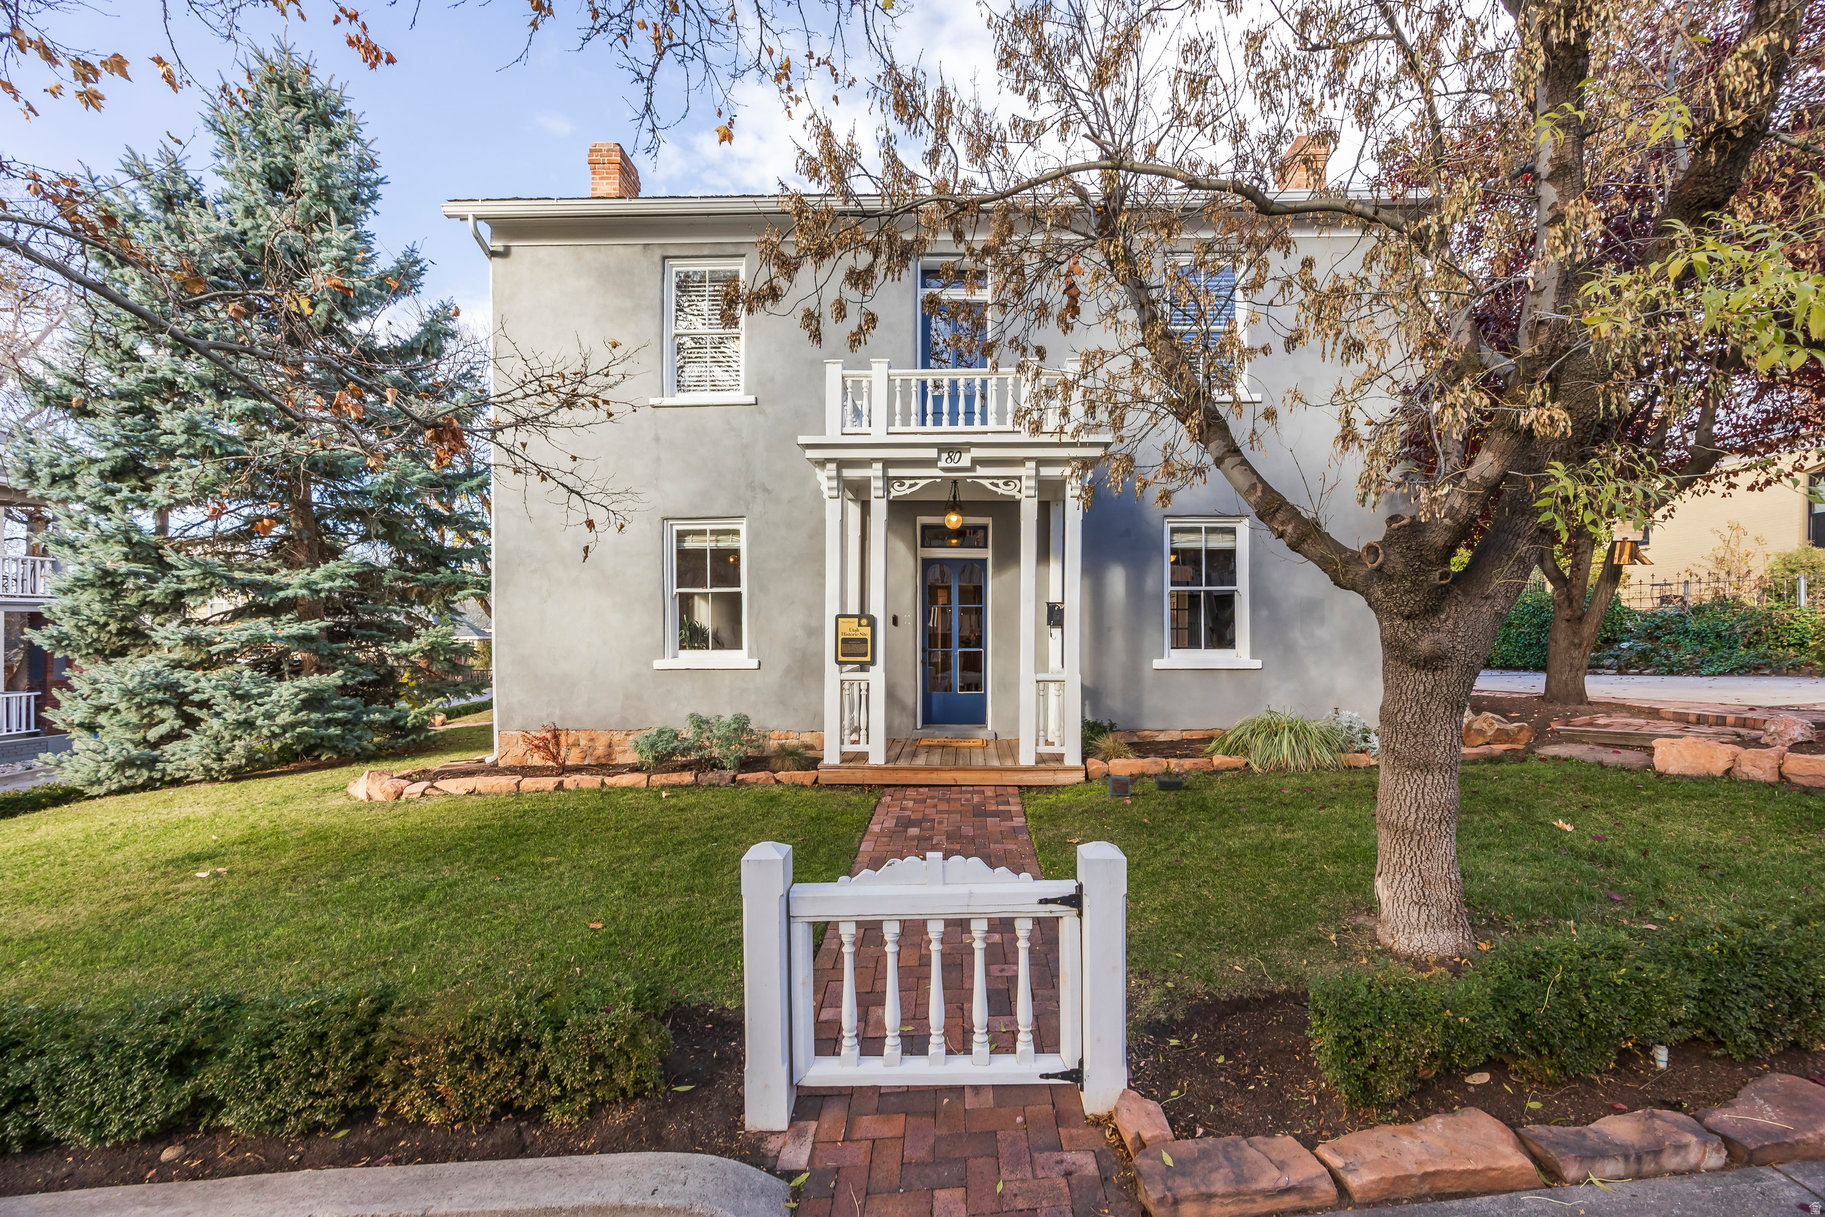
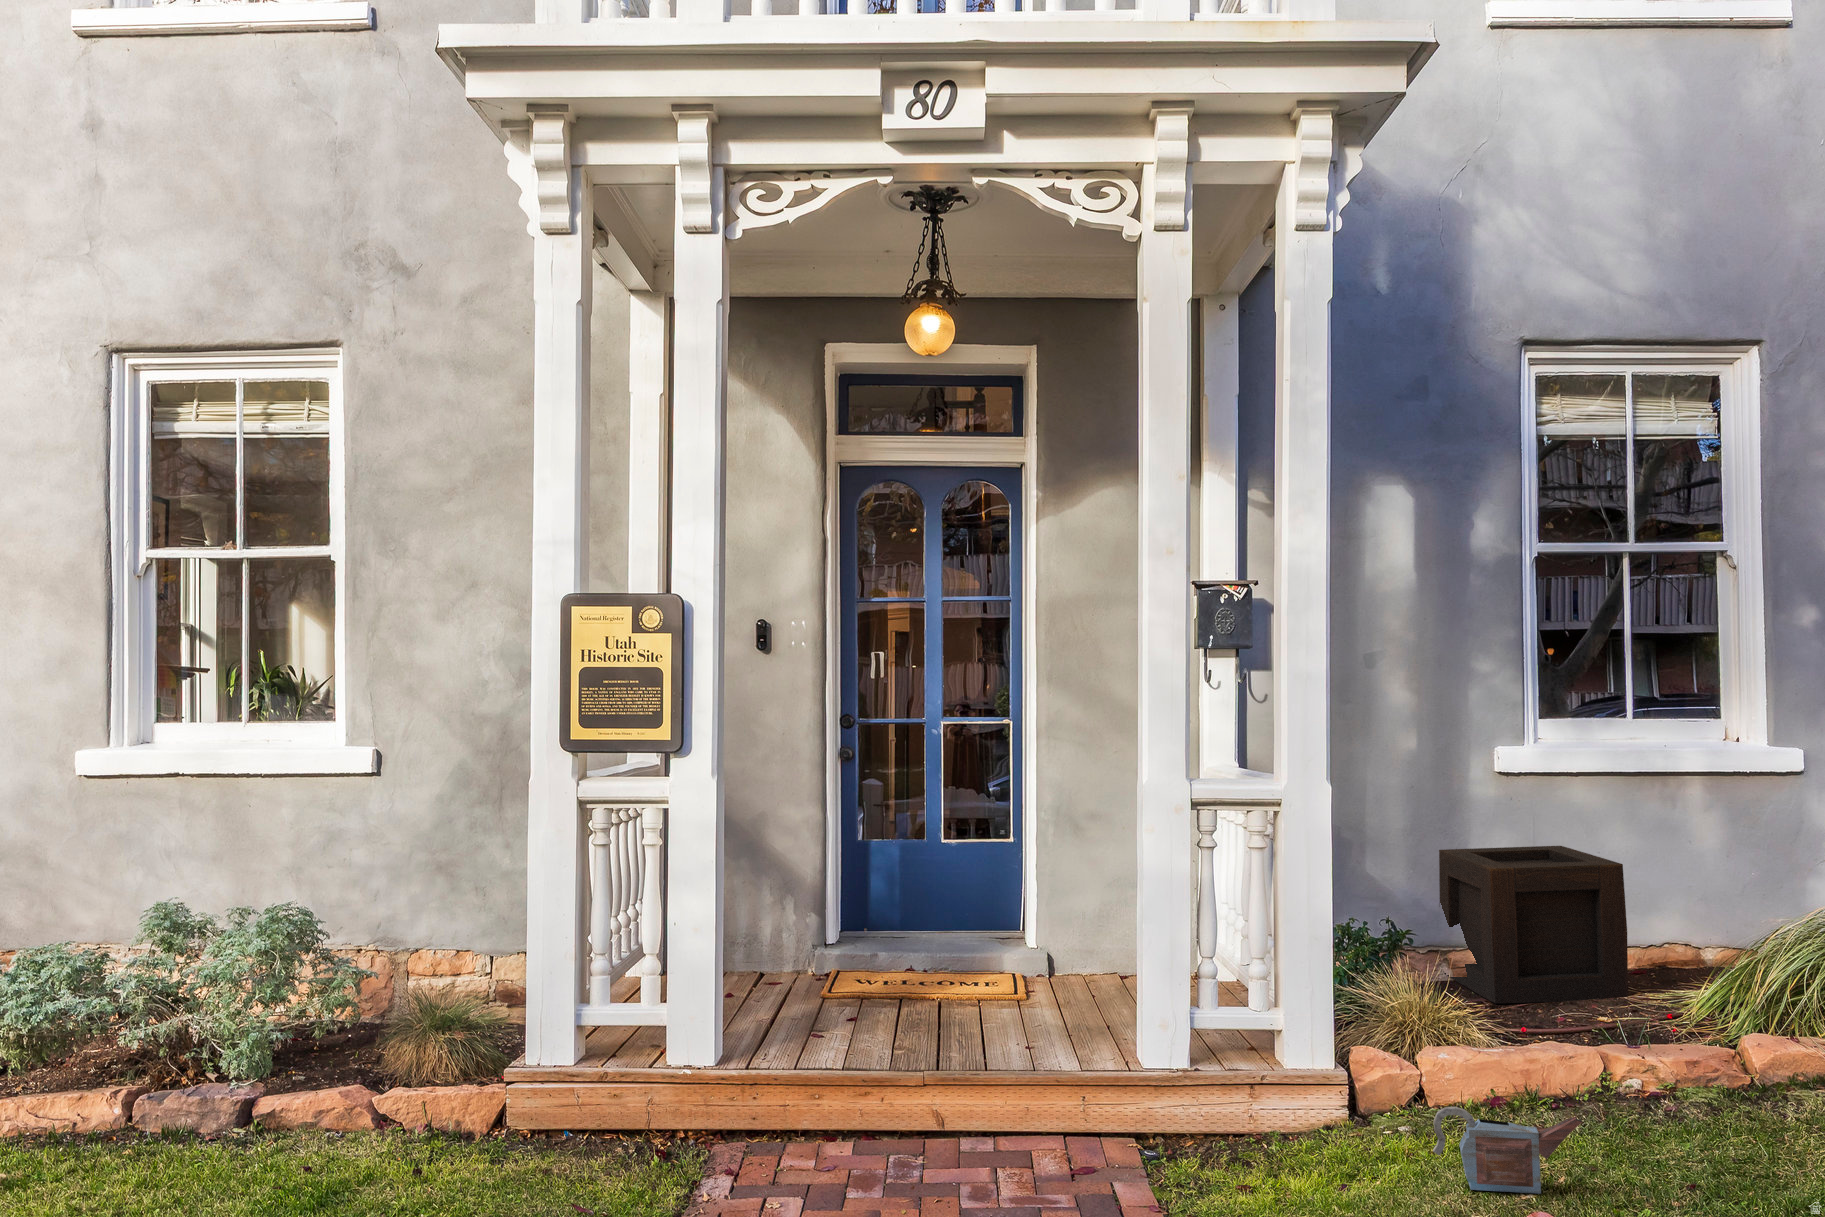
wooden crate: none [1133,697,1192,750] -> present [1439,846,1628,1004]
decorative plant: present [1147,754,1184,790] -> none [1574,1039,1726,1169]

